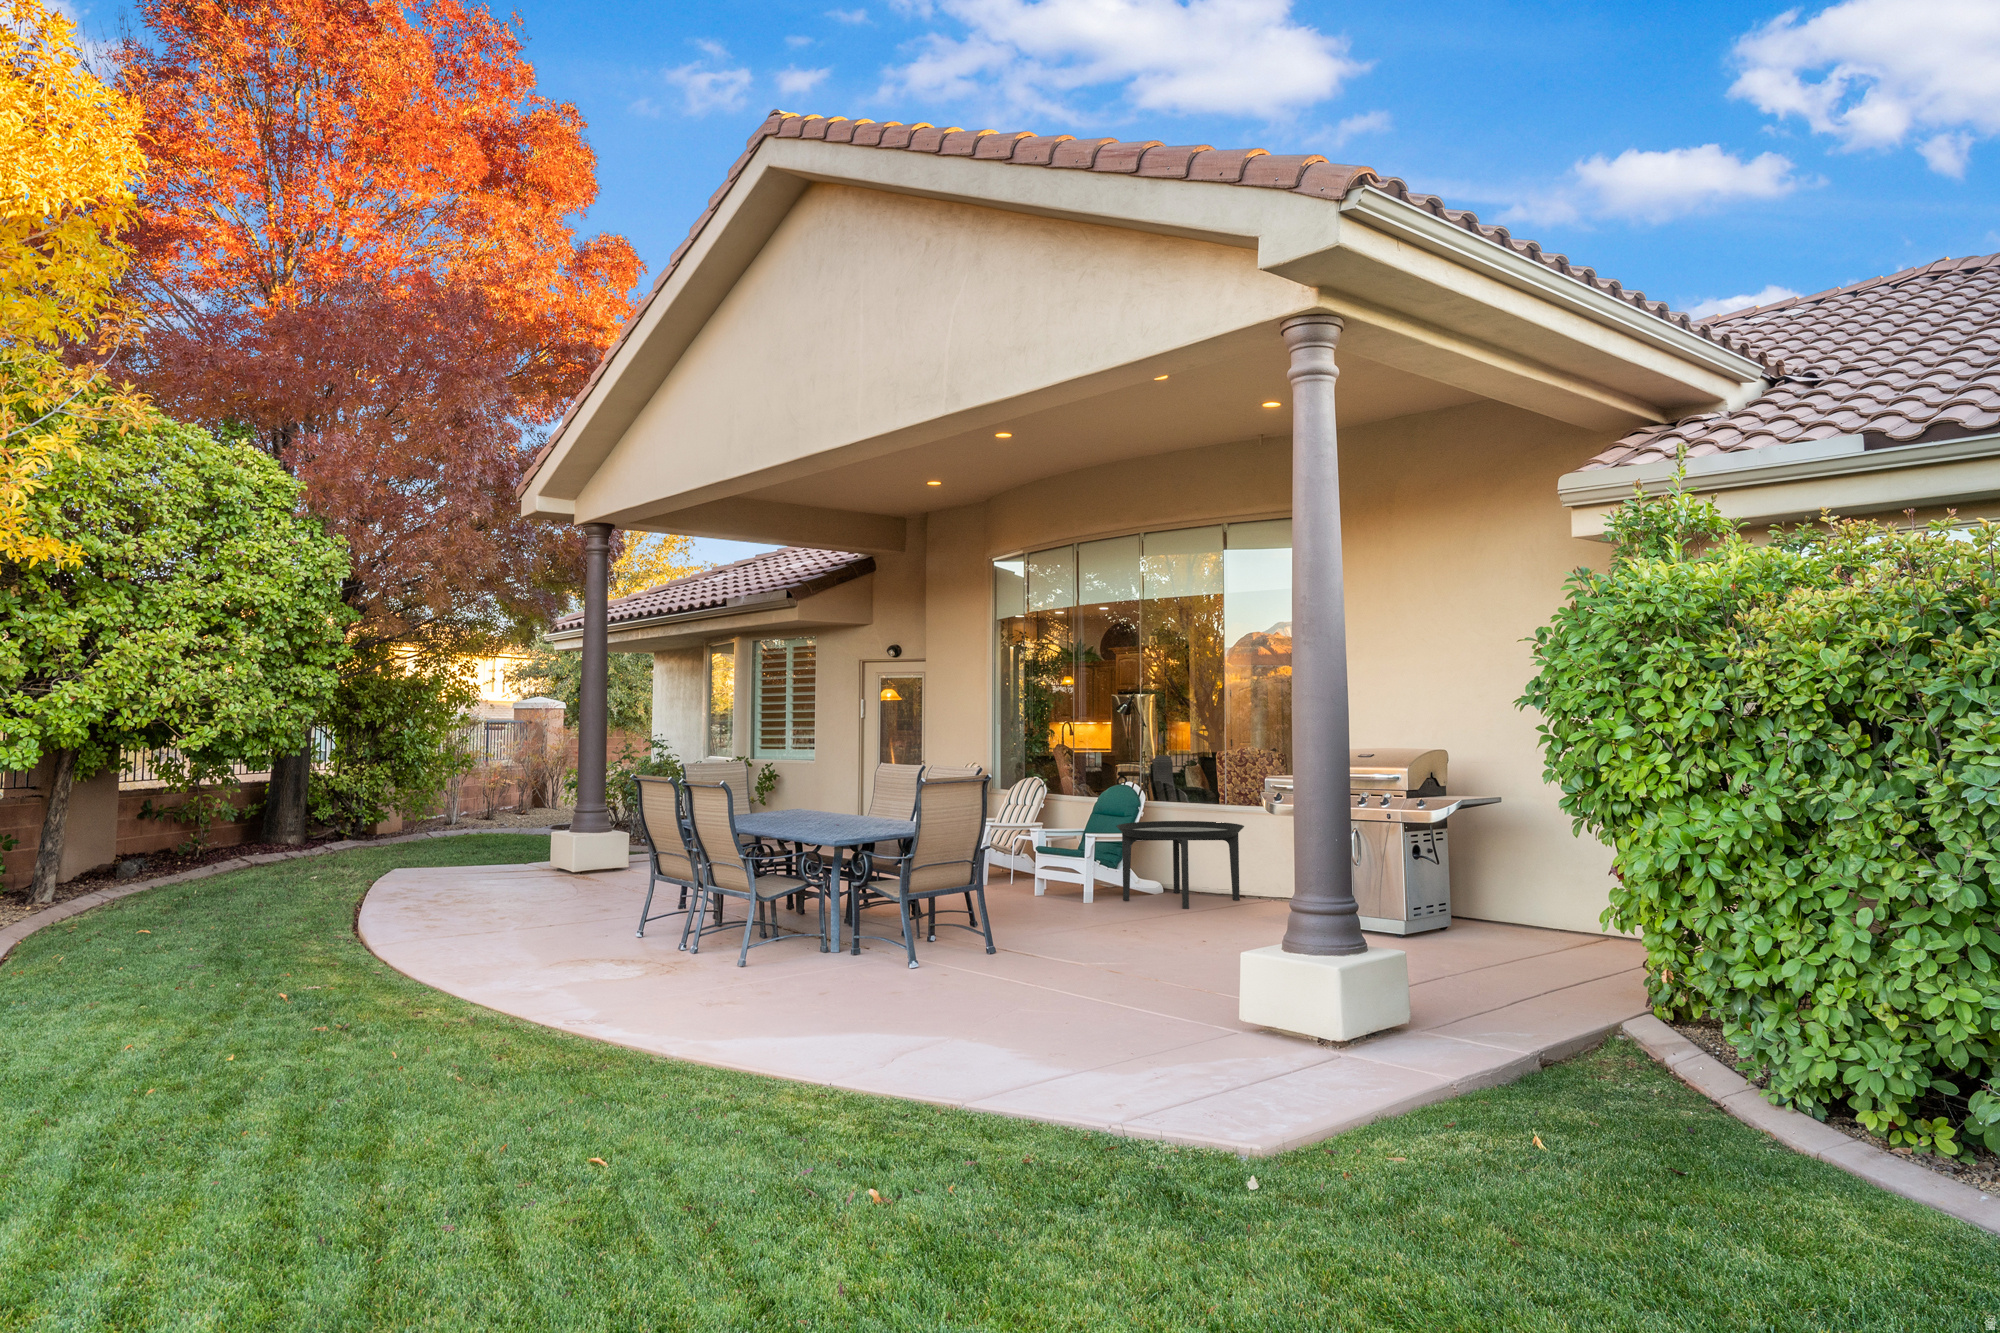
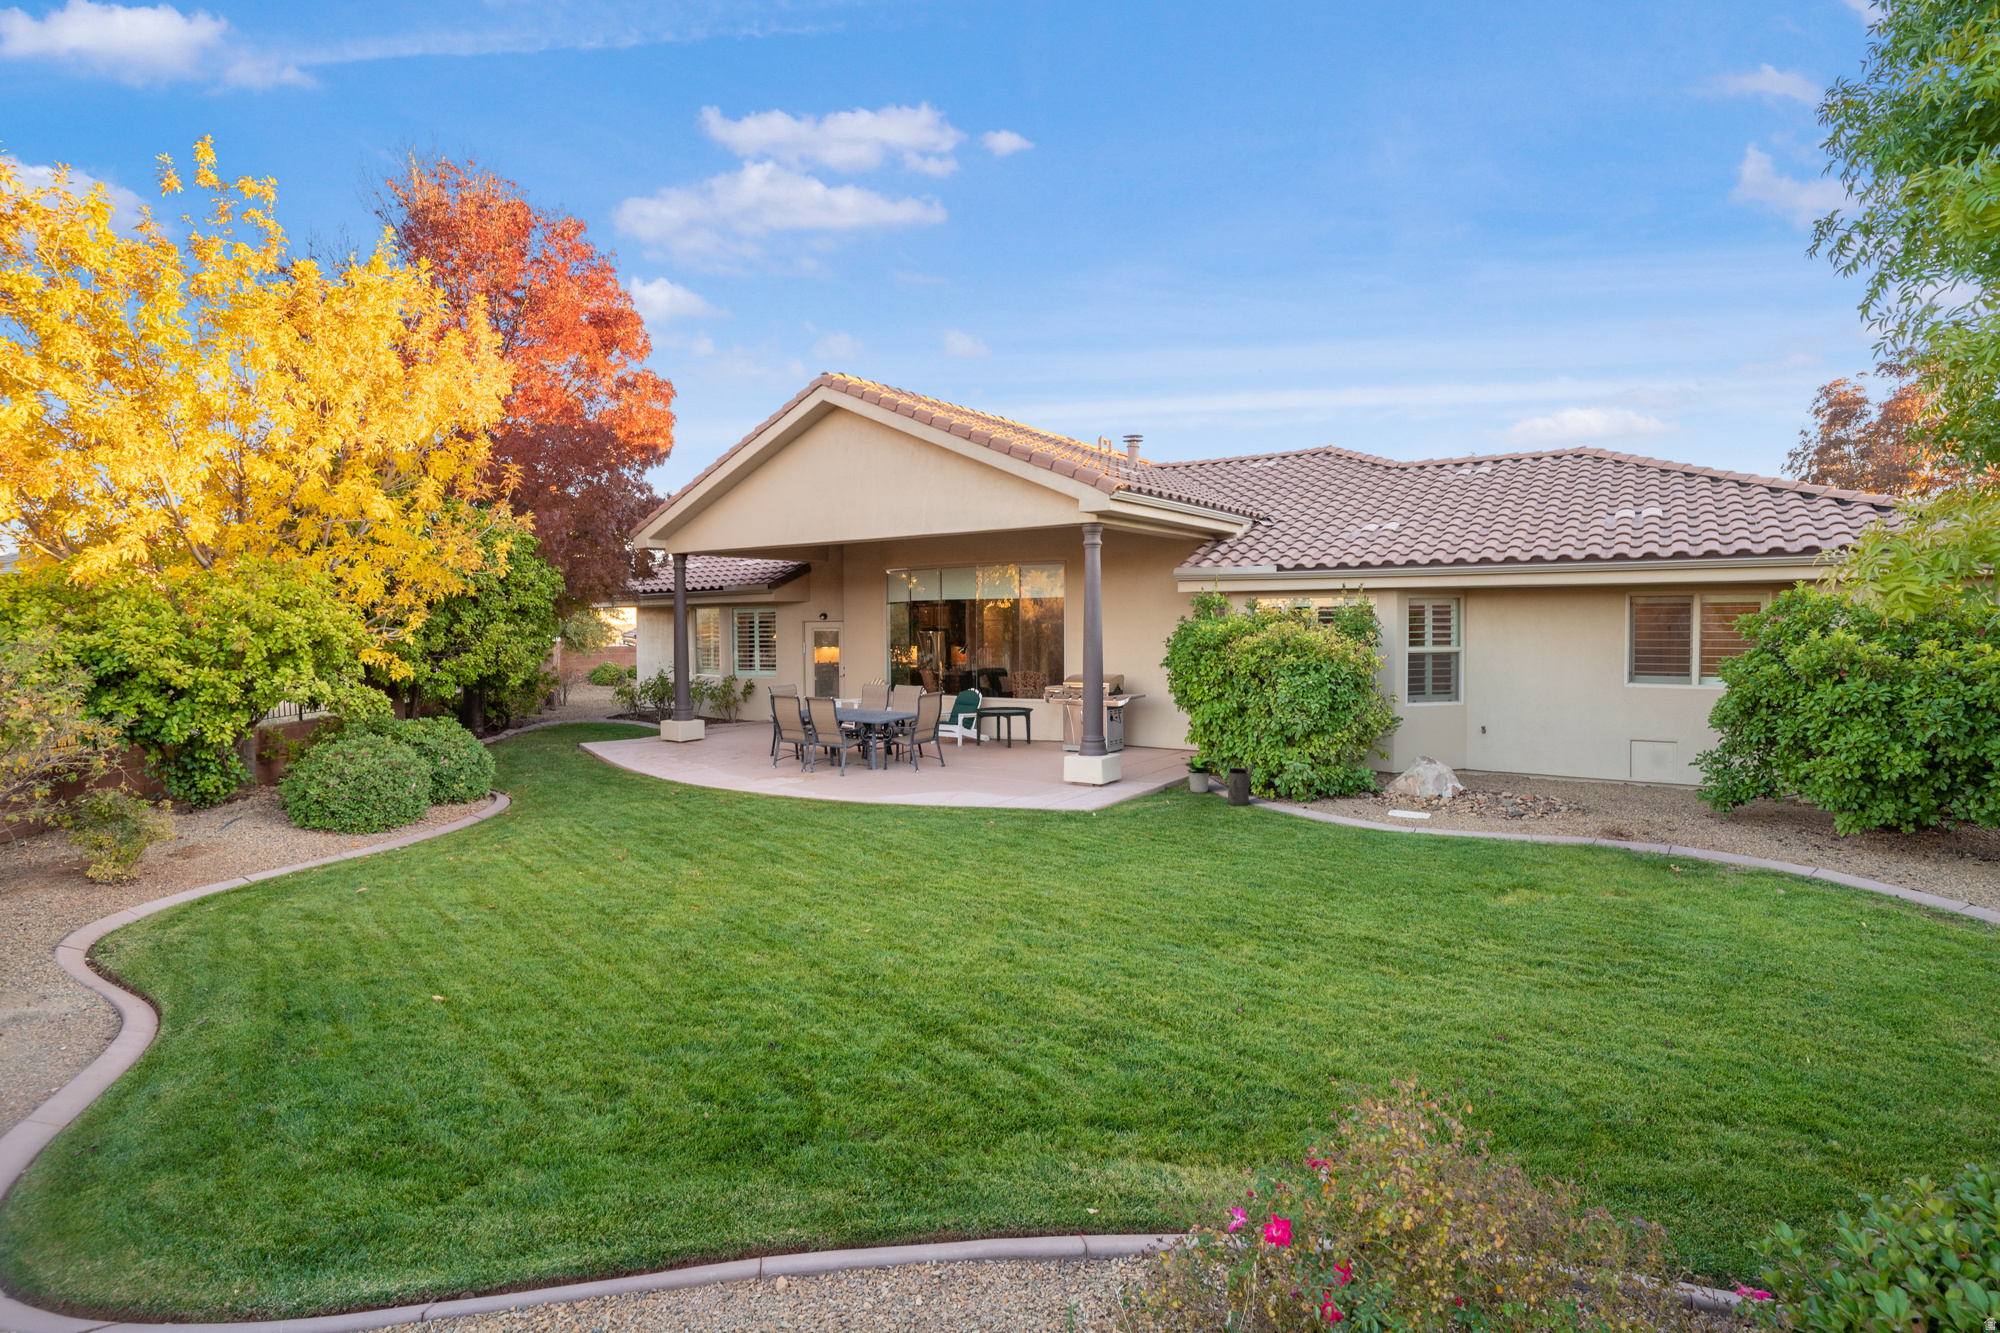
potted plant: none [1578,972,1734,1099] -> present [1181,756,1219,793]
watering can: none [1765,1011,1865,1189] -> present [1227,760,1254,806]

